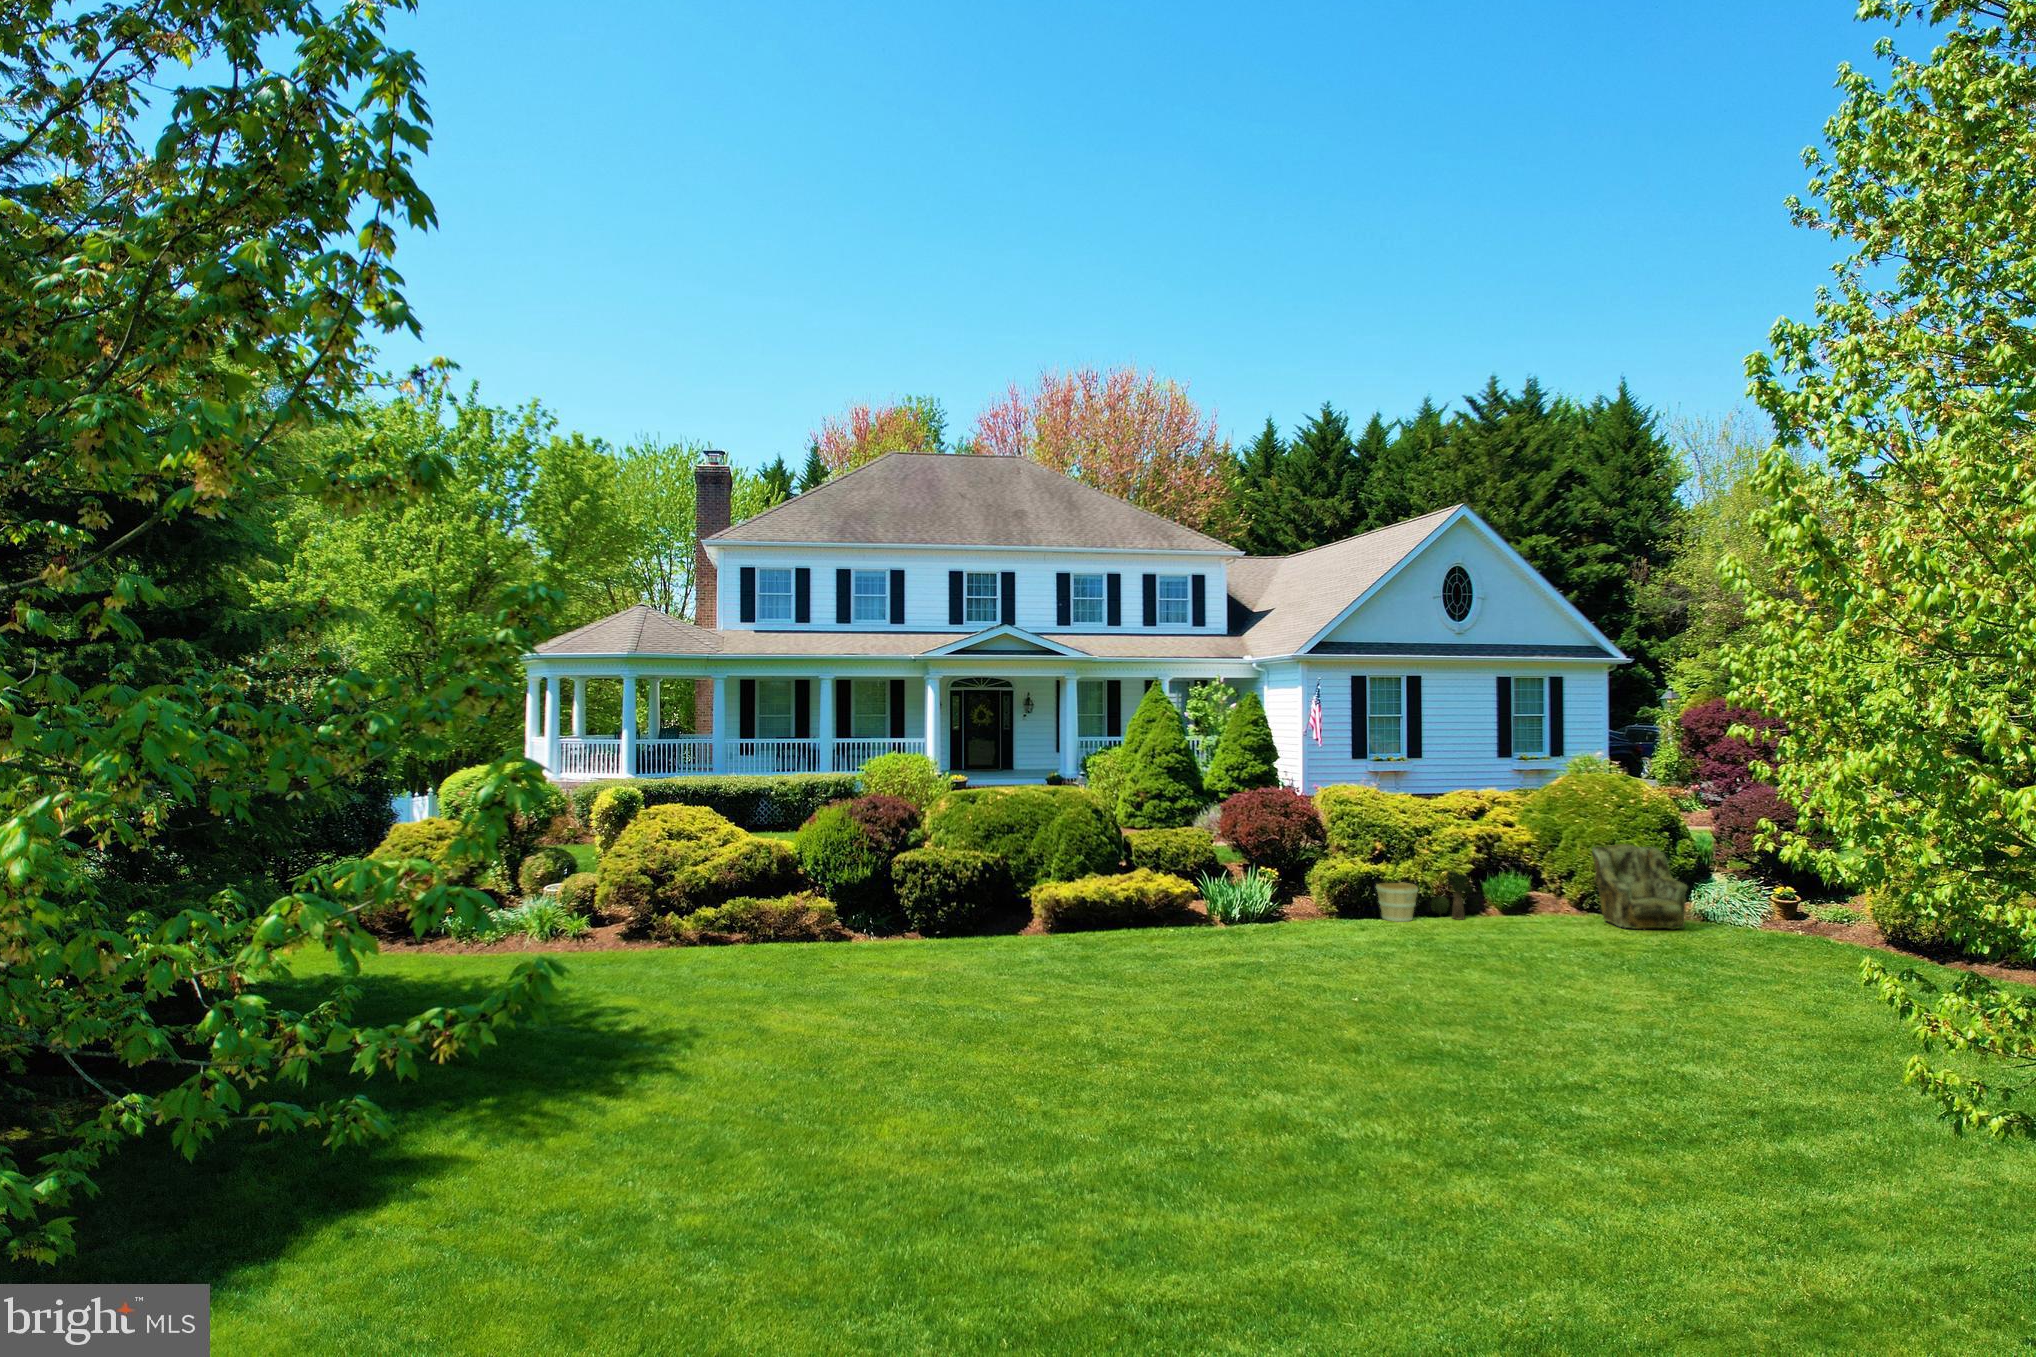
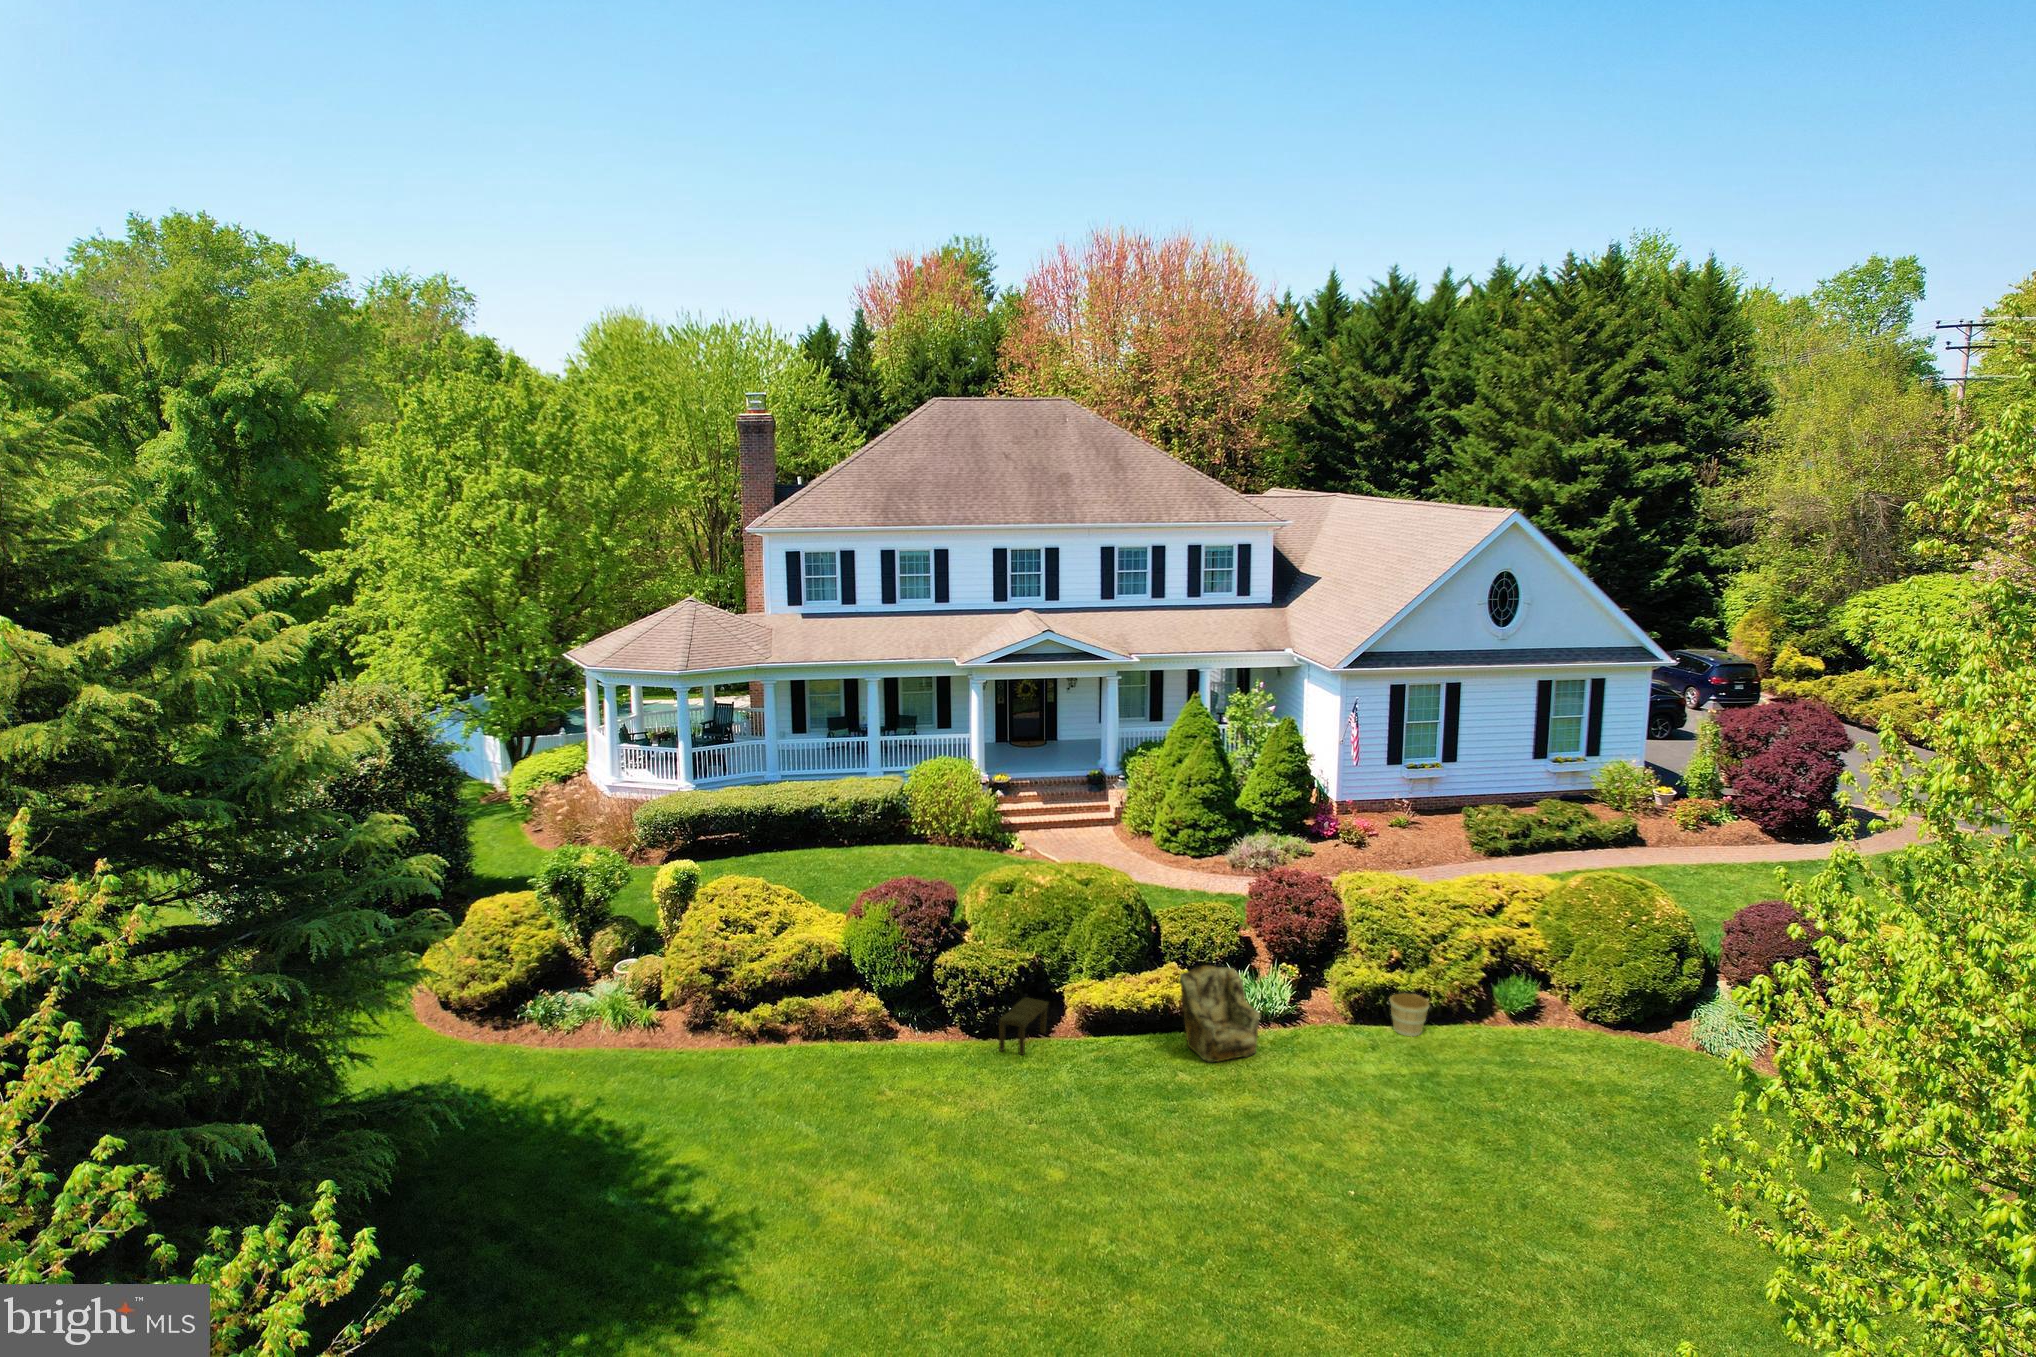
armchair: present [1592,844,1688,930] -> present [1180,966,1260,1062]
potted plant: present [1431,871,1472,920] -> none [1440,985,1484,1034]
bench: none [962,890,1016,938] -> present [999,998,1048,1055]

